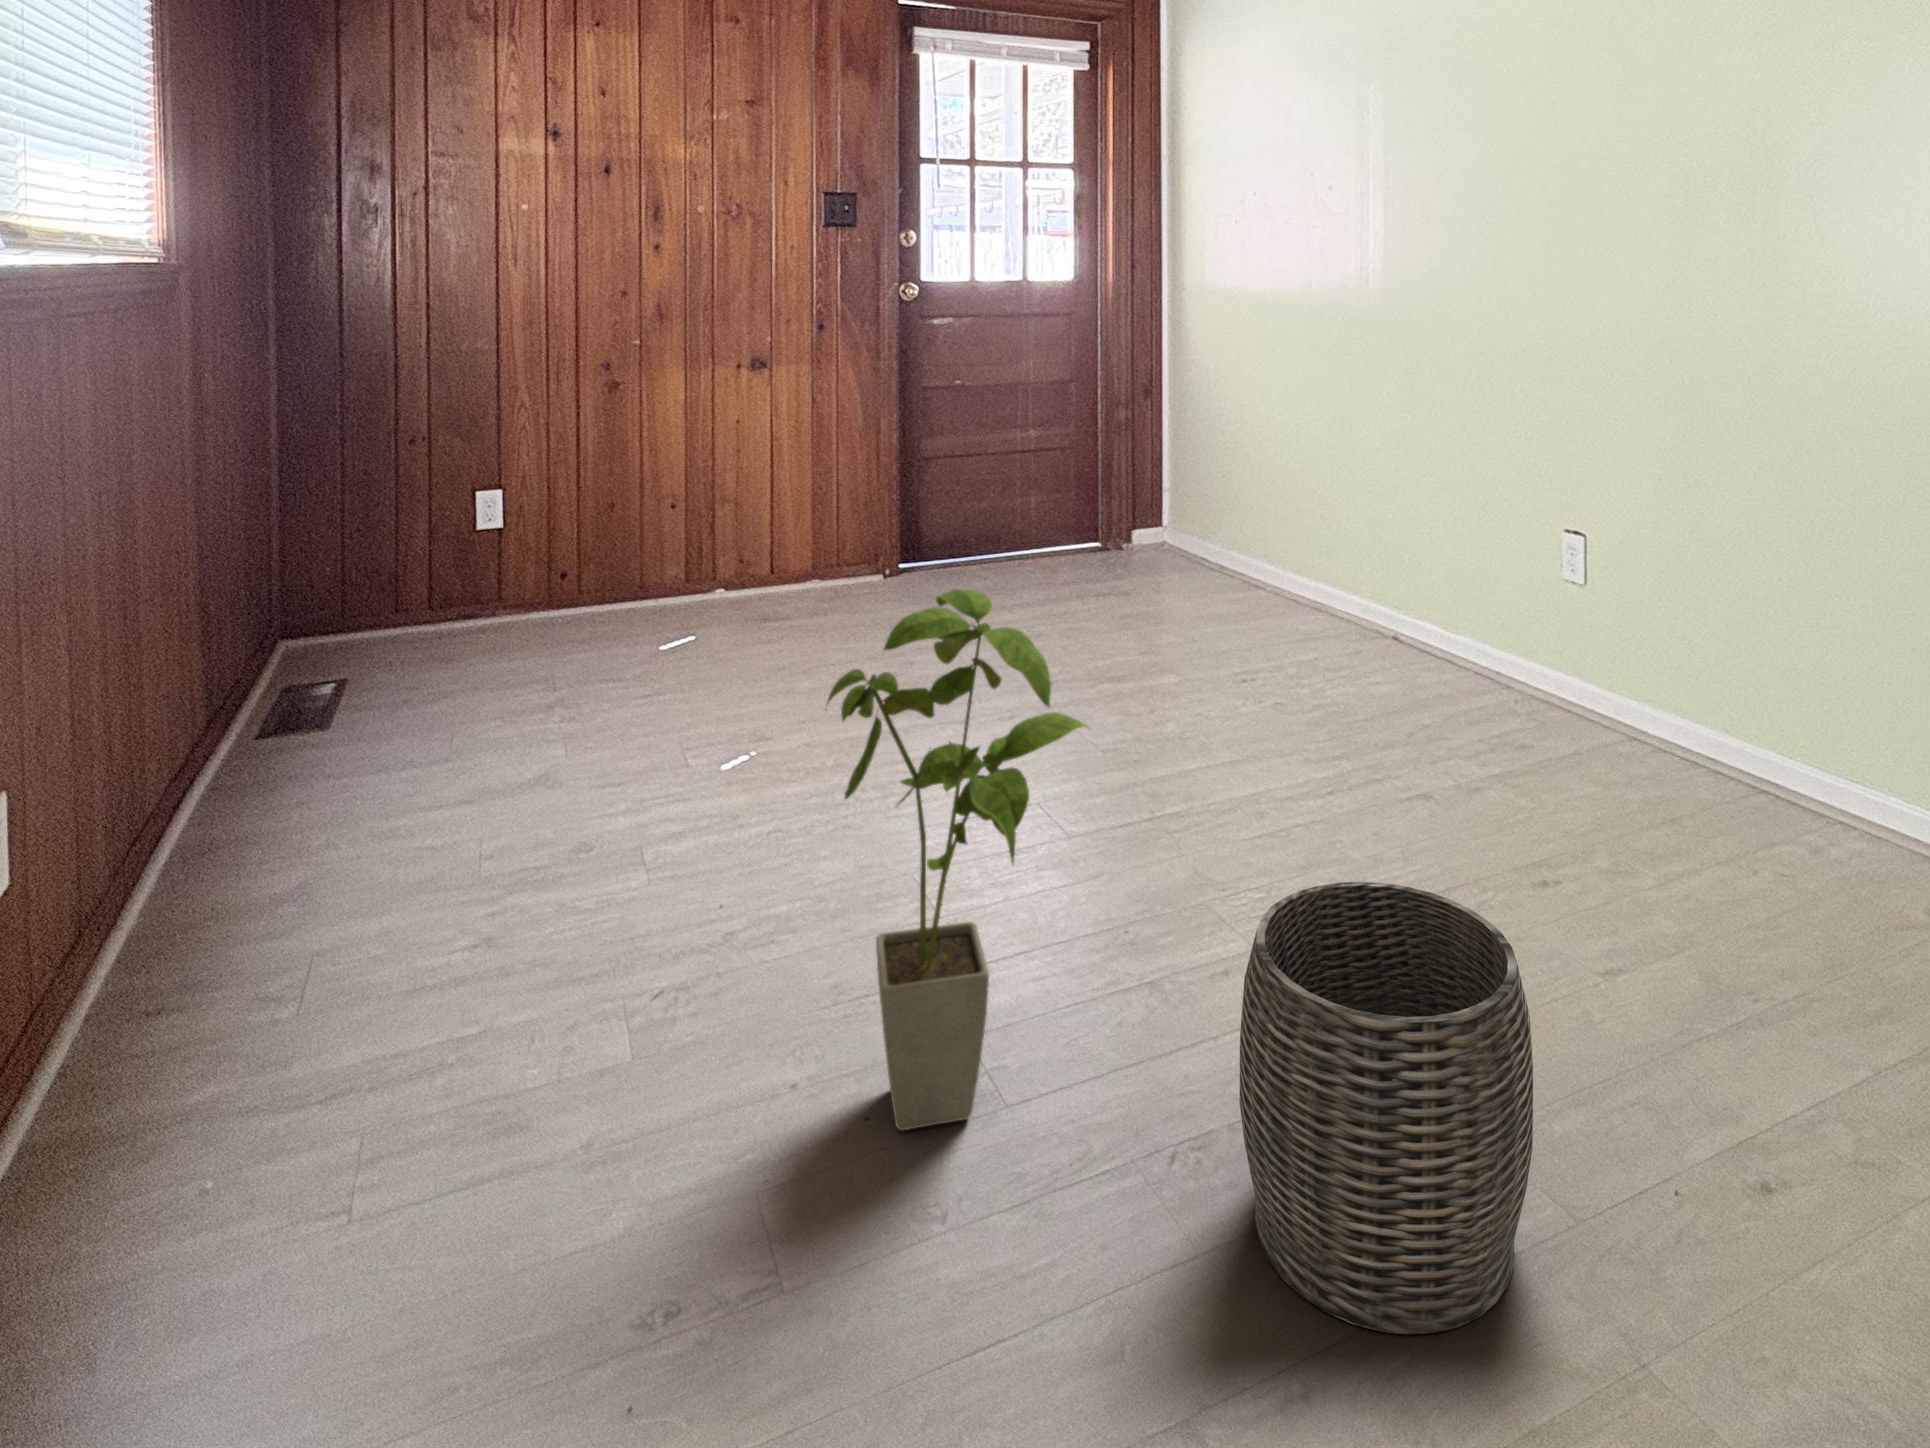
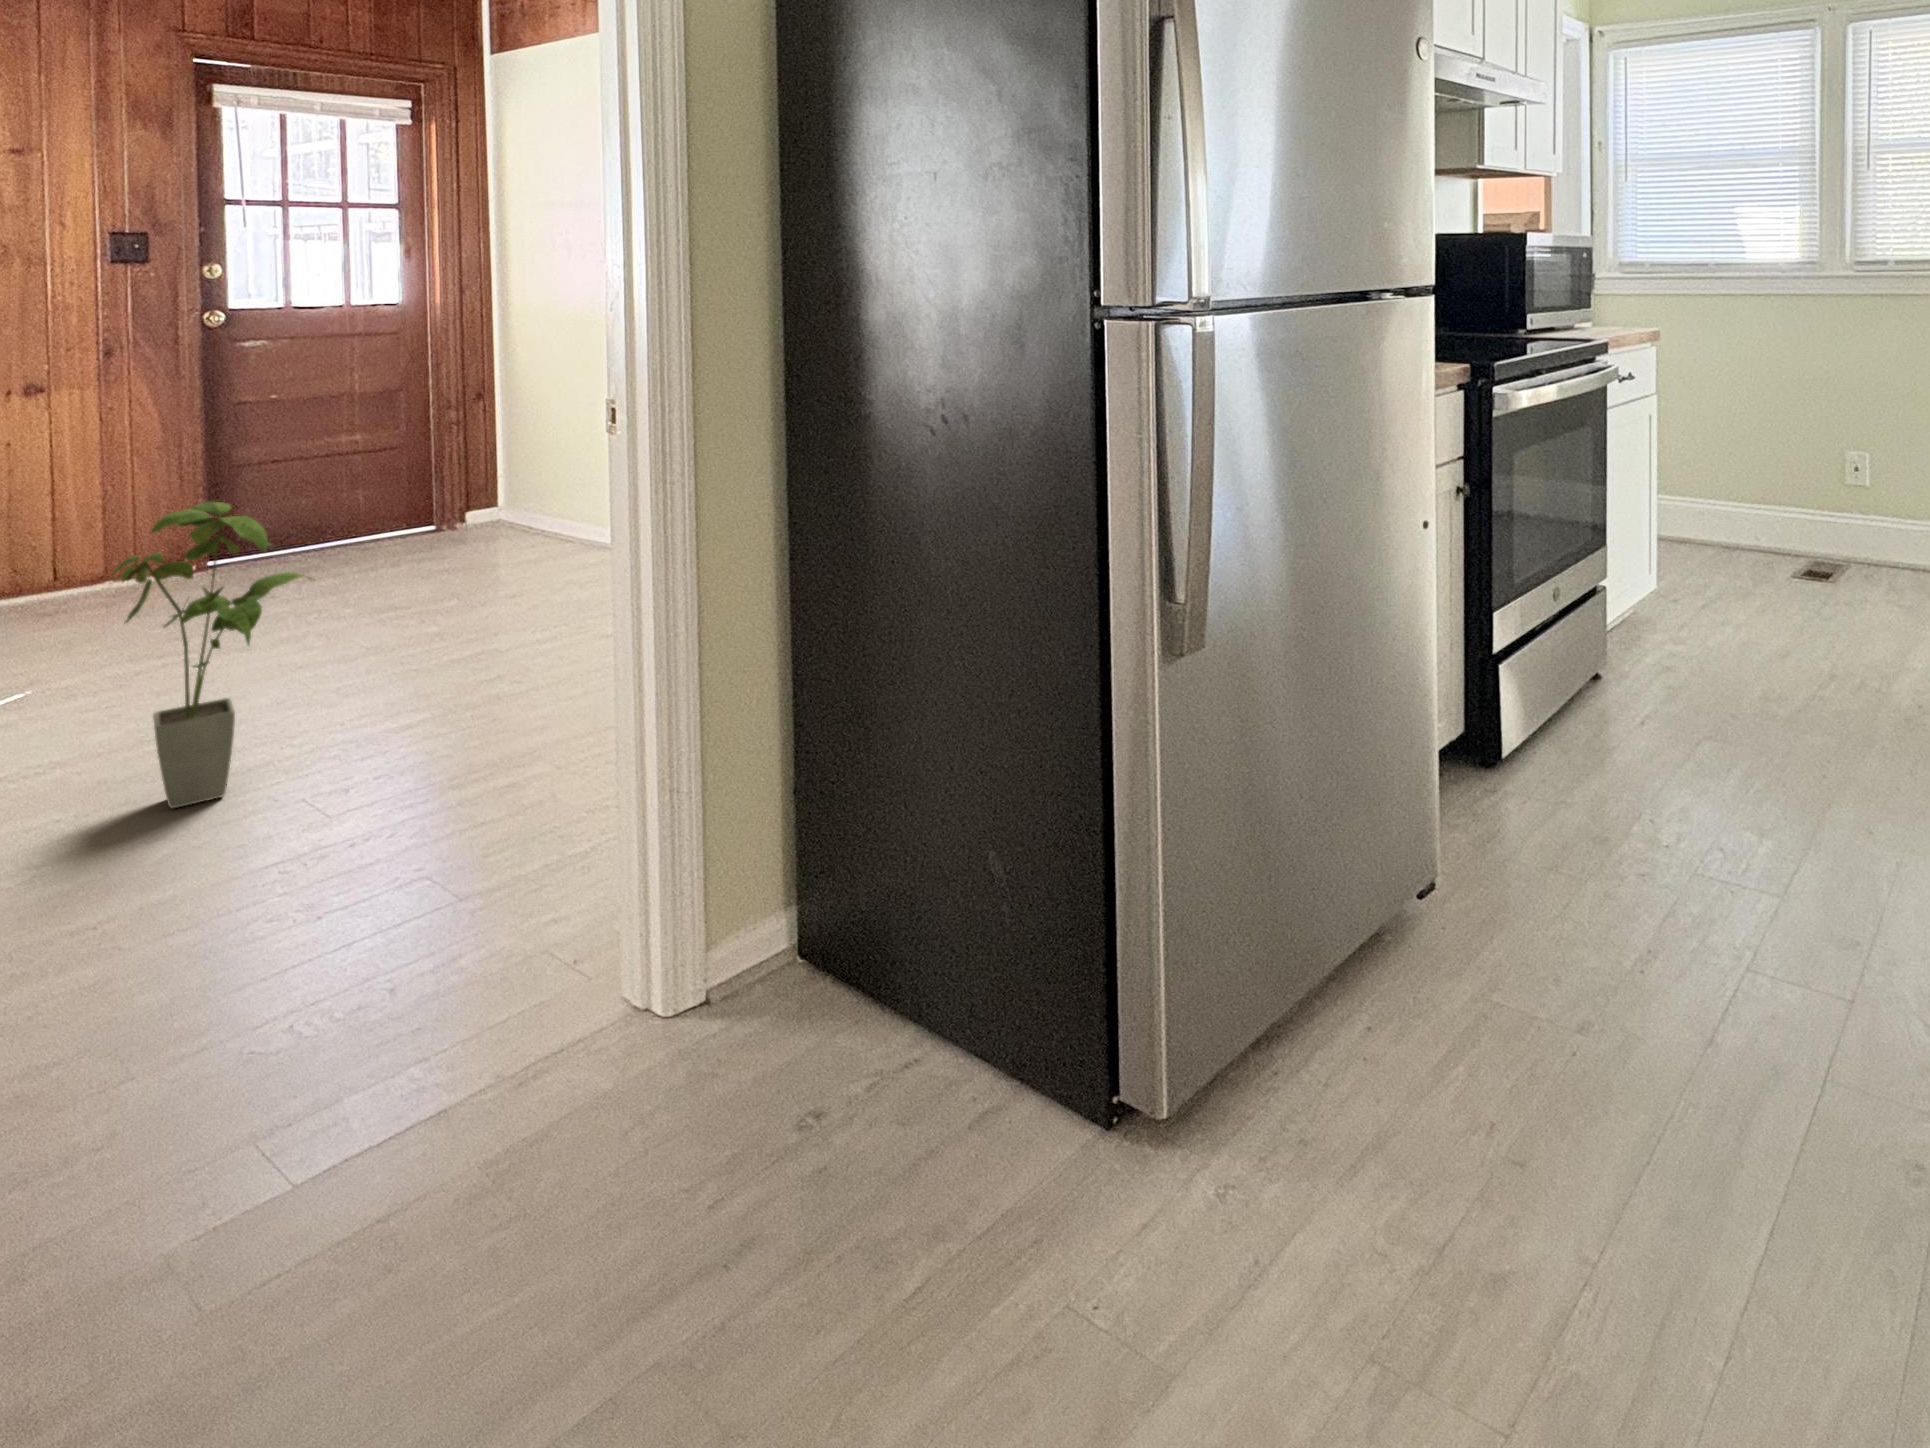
woven basket: present [1240,882,1533,1335] -> none [387,625,552,805]

